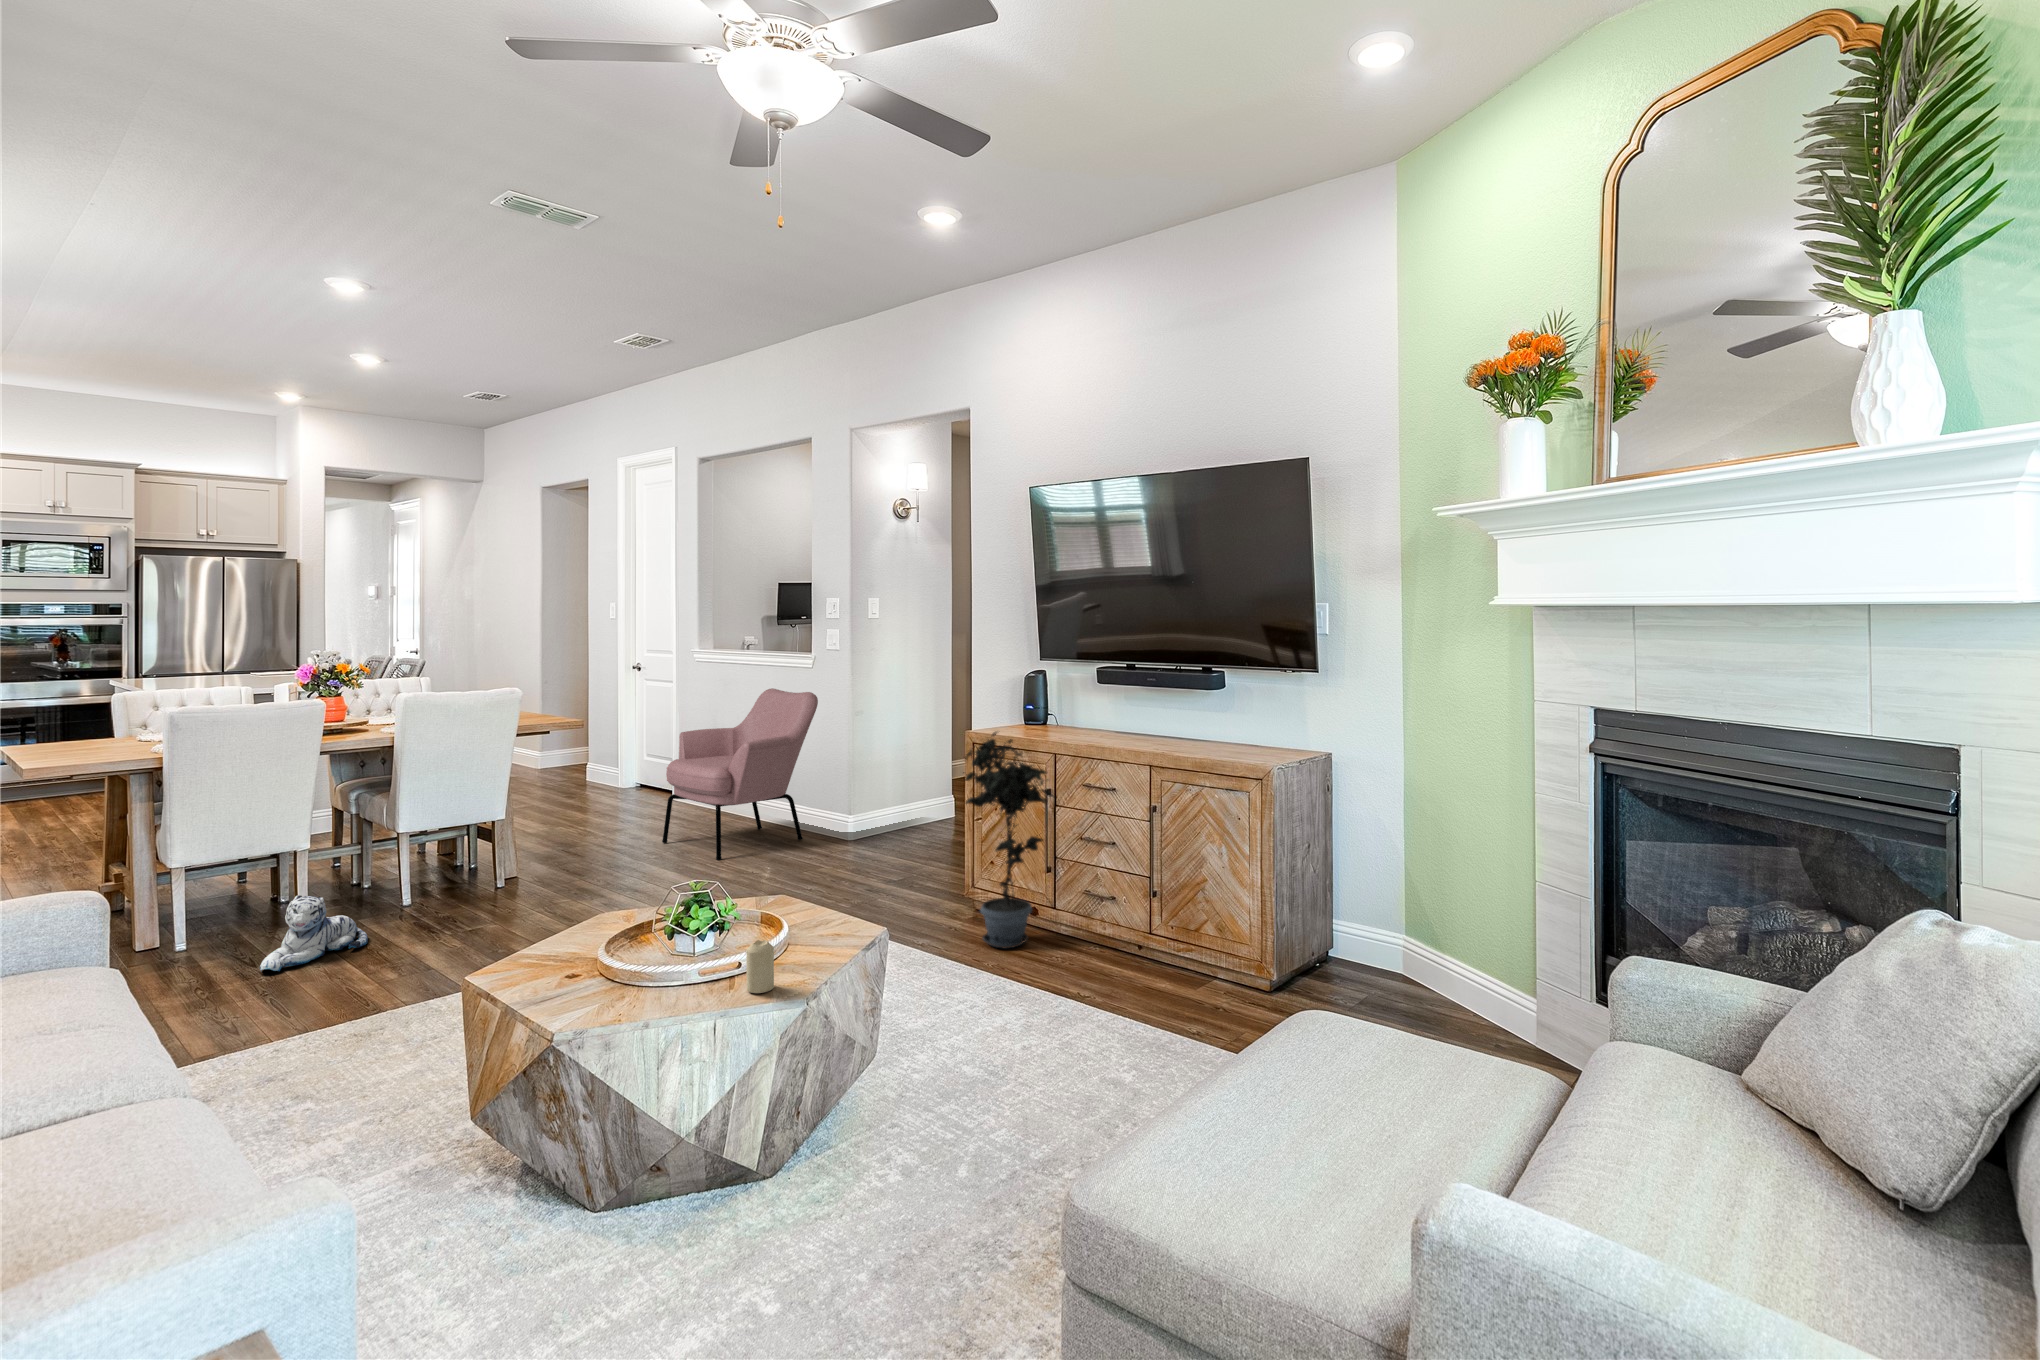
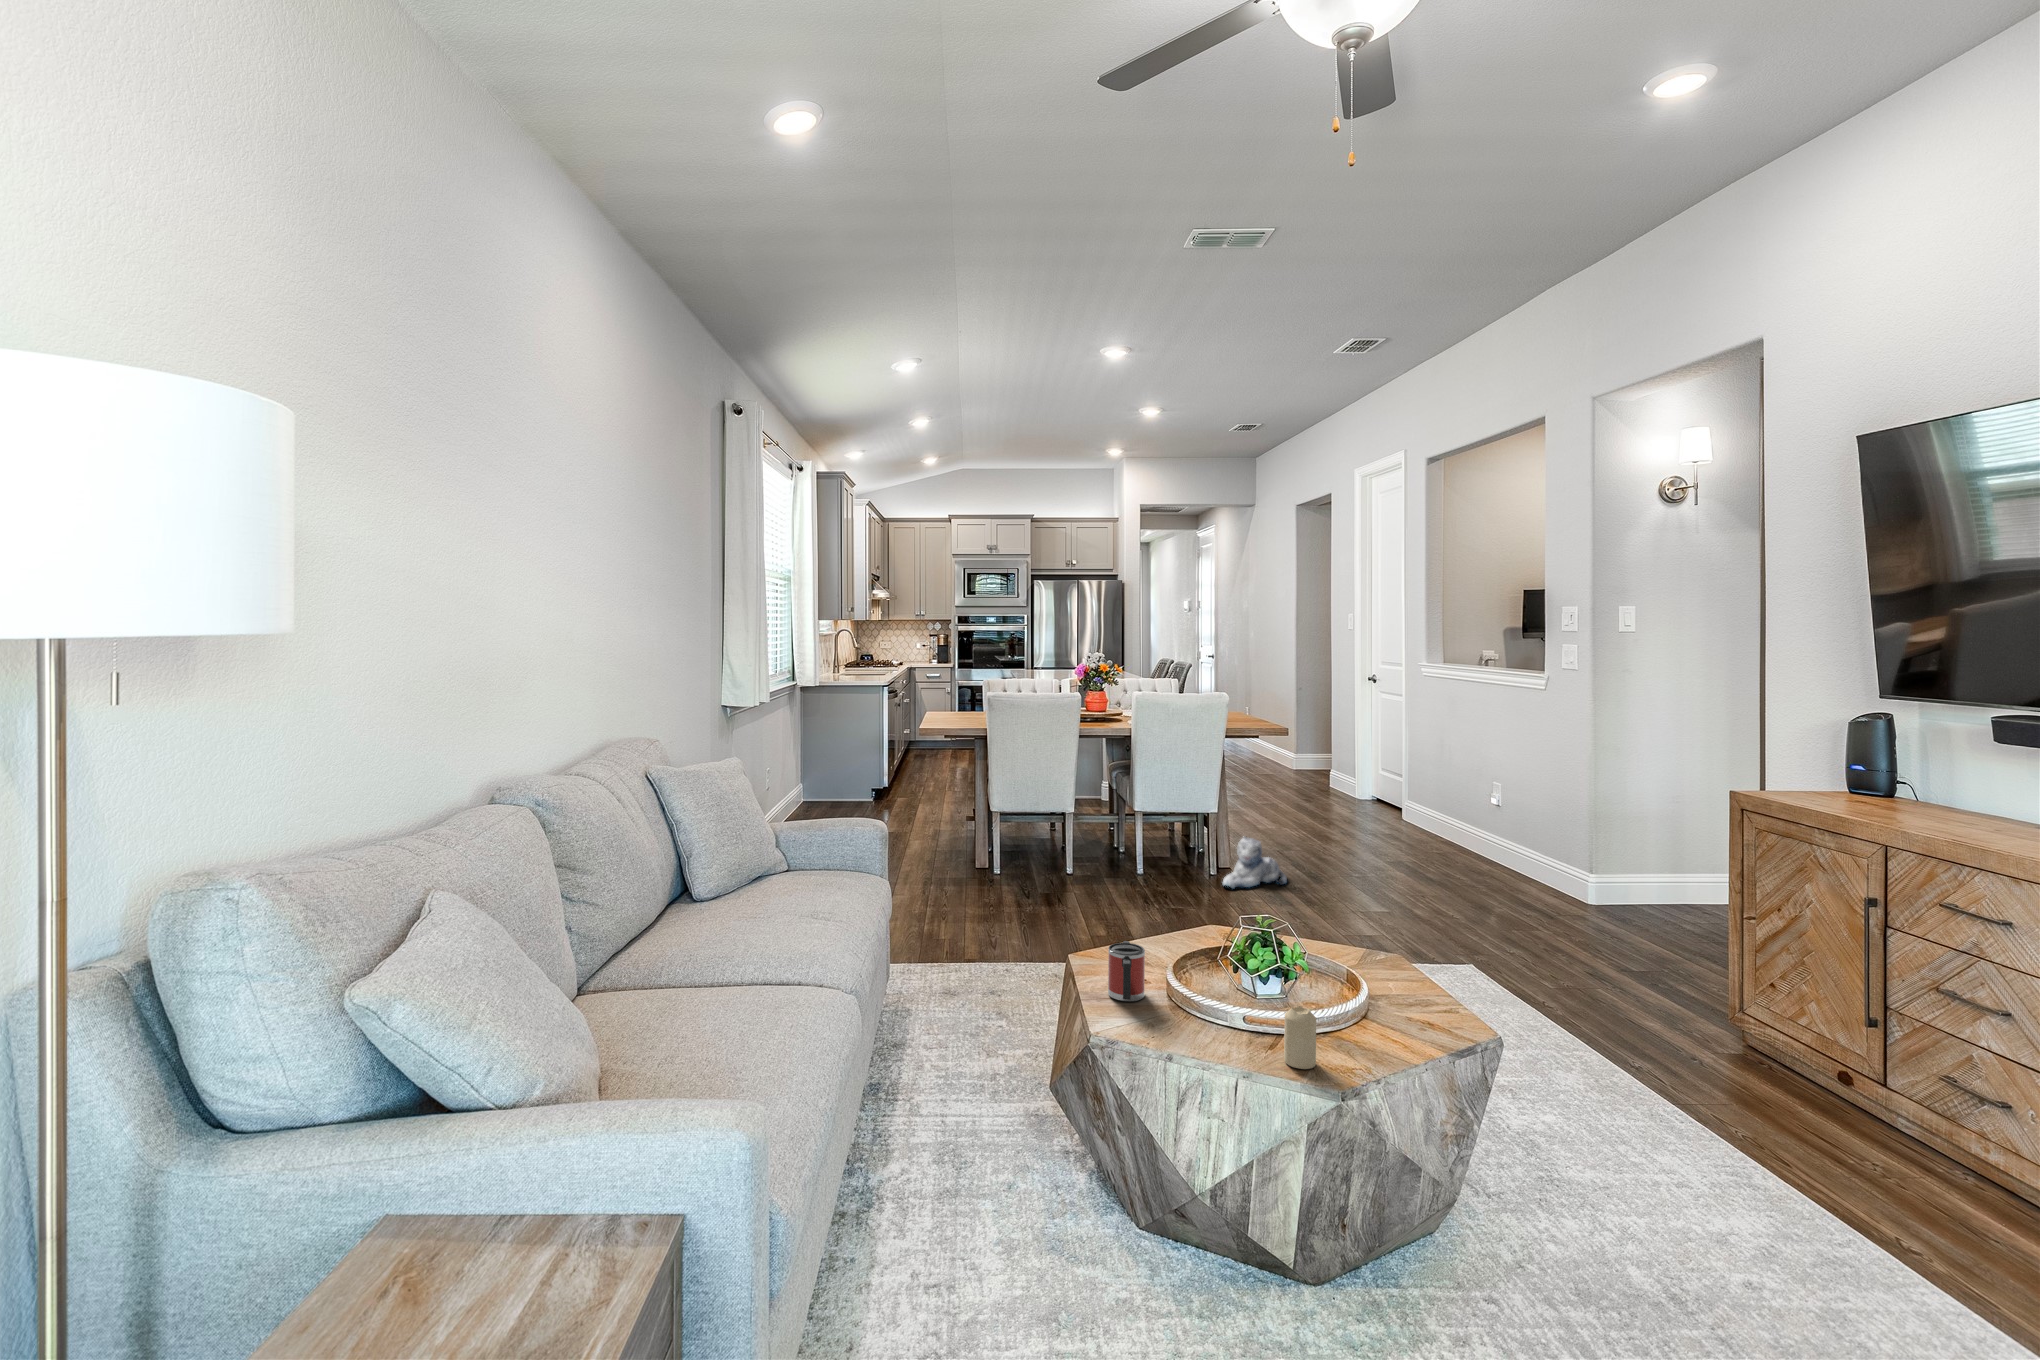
armchair: present [662,688,818,860] -> none [1370,712,1551,891]
potted plant: present [963,732,1054,948] -> none [1702,801,1883,1117]
plush toy: present [259,895,368,972] -> present [1223,837,1287,888]
mug: none [544,935,586,995] -> present [1108,941,1145,1001]

